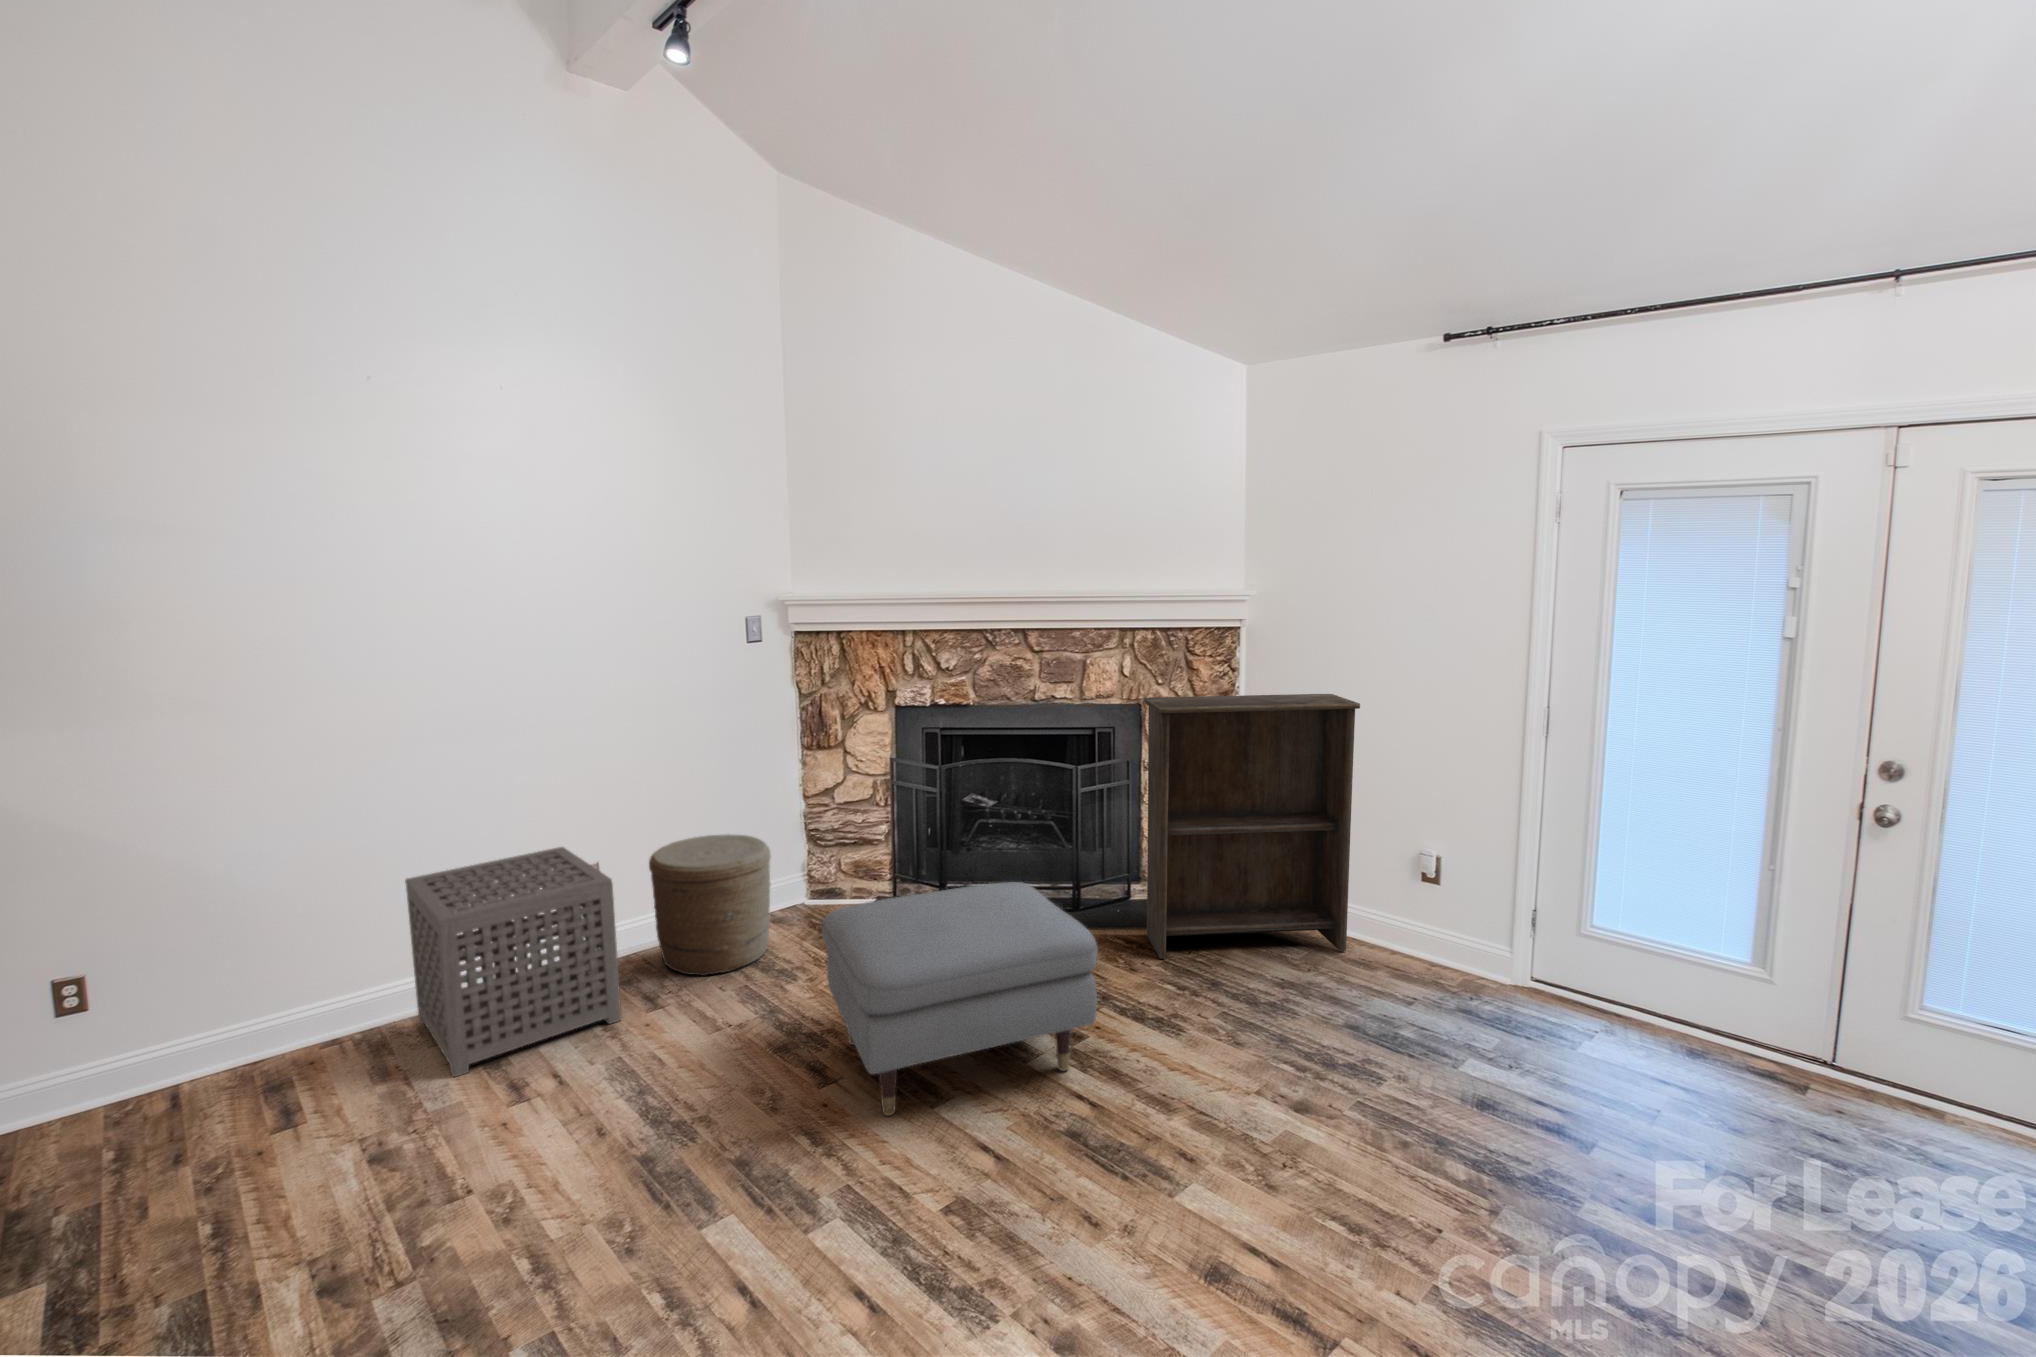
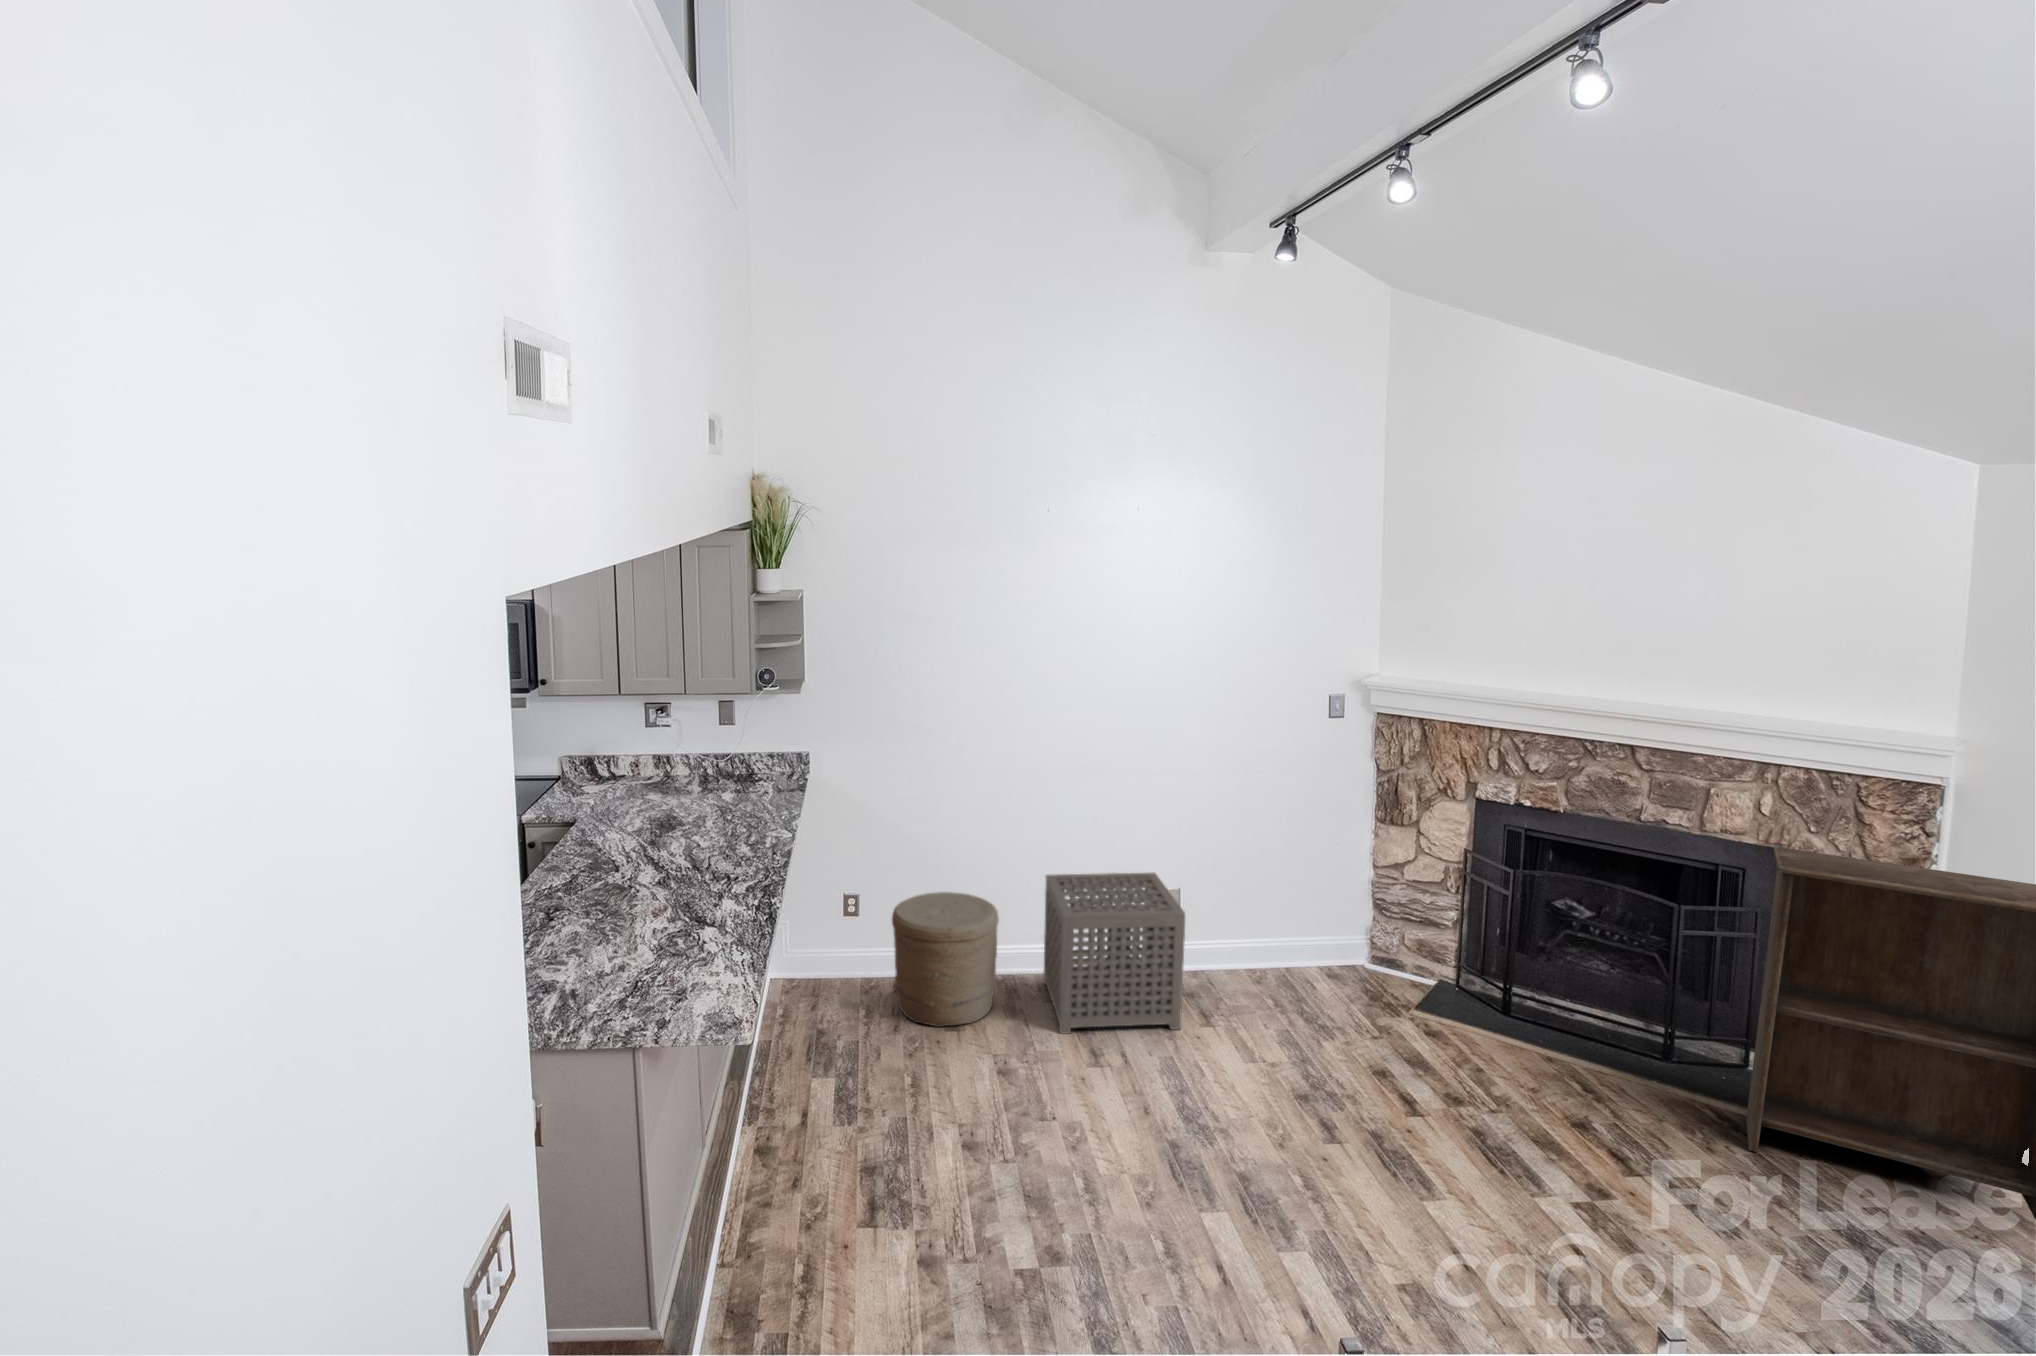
woven basket: present [649,835,771,976] -> present [892,892,999,1027]
ottoman: present [822,882,1098,1116] -> none [1348,992,1620,1219]

